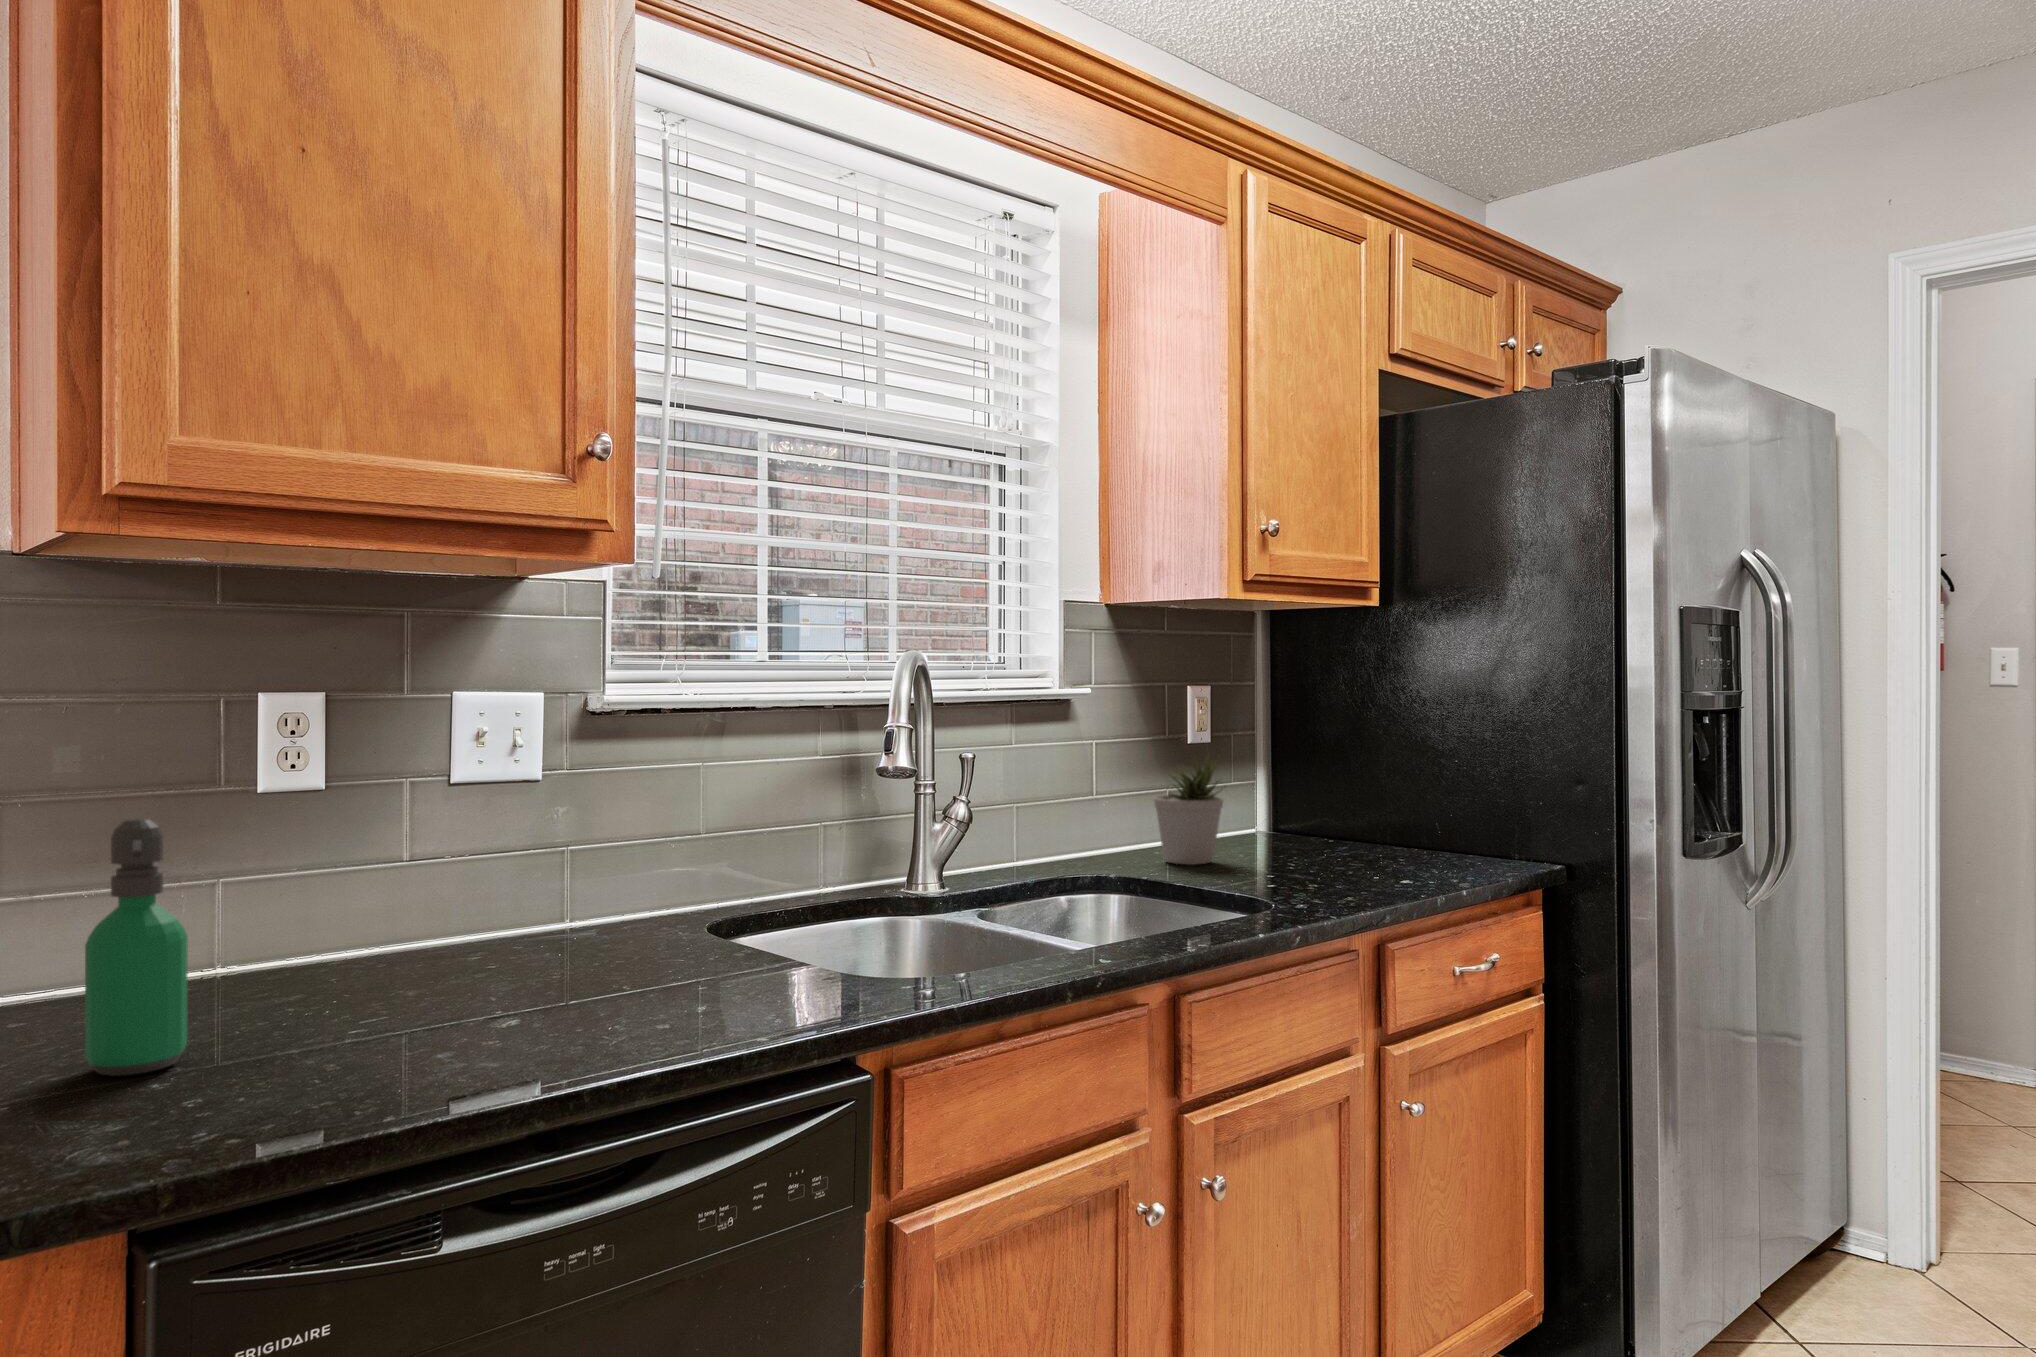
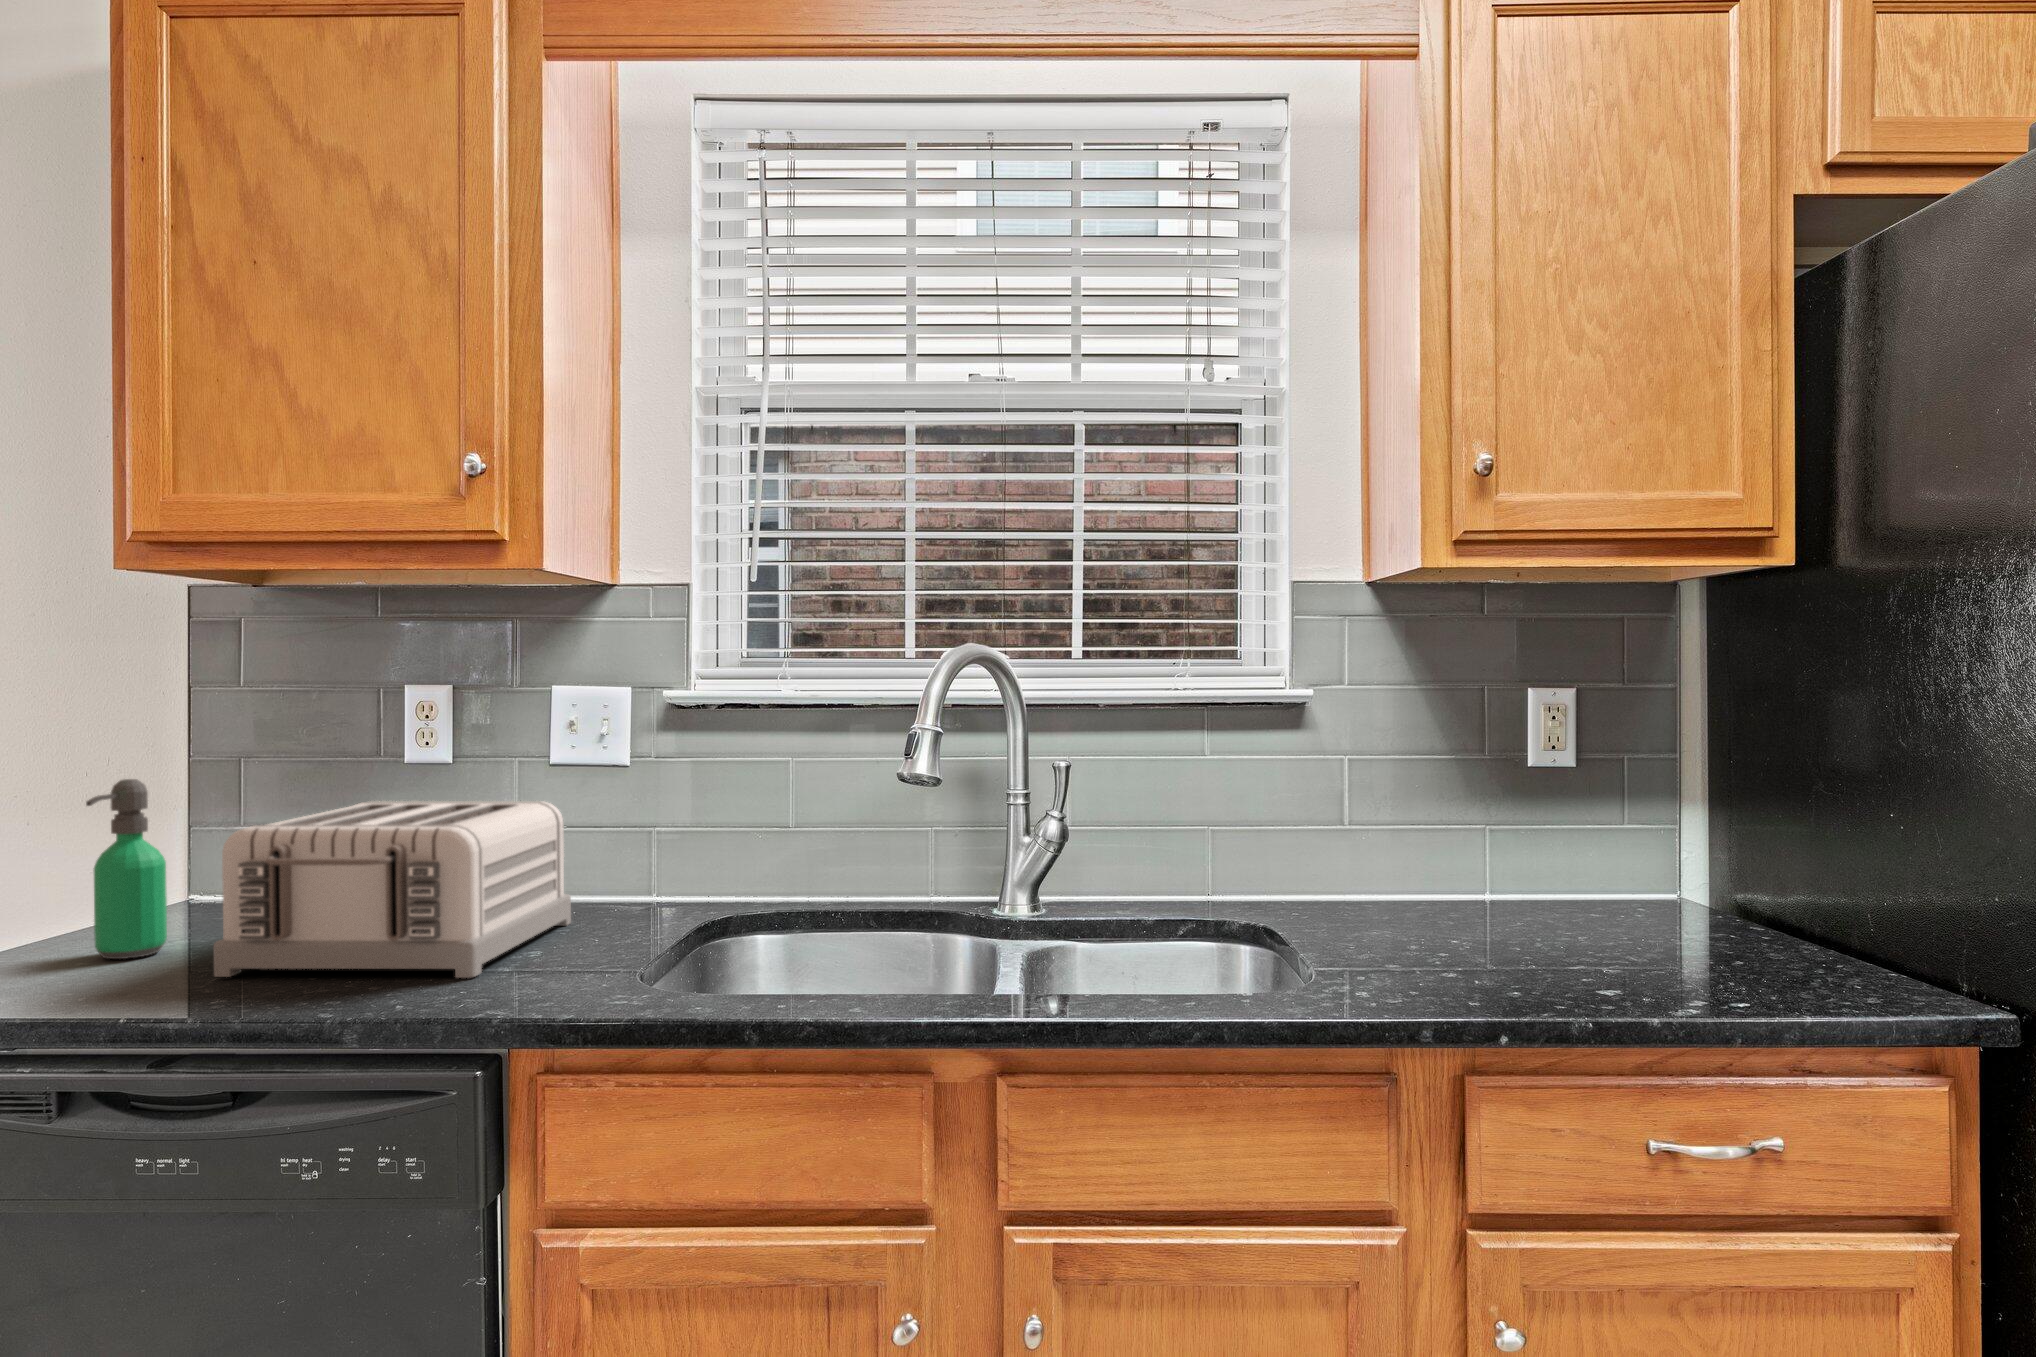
potted plant: present [1154,759,1225,865] -> none [1358,775,1456,923]
toaster: none [306,819,701,1055] -> present [213,801,571,978]

